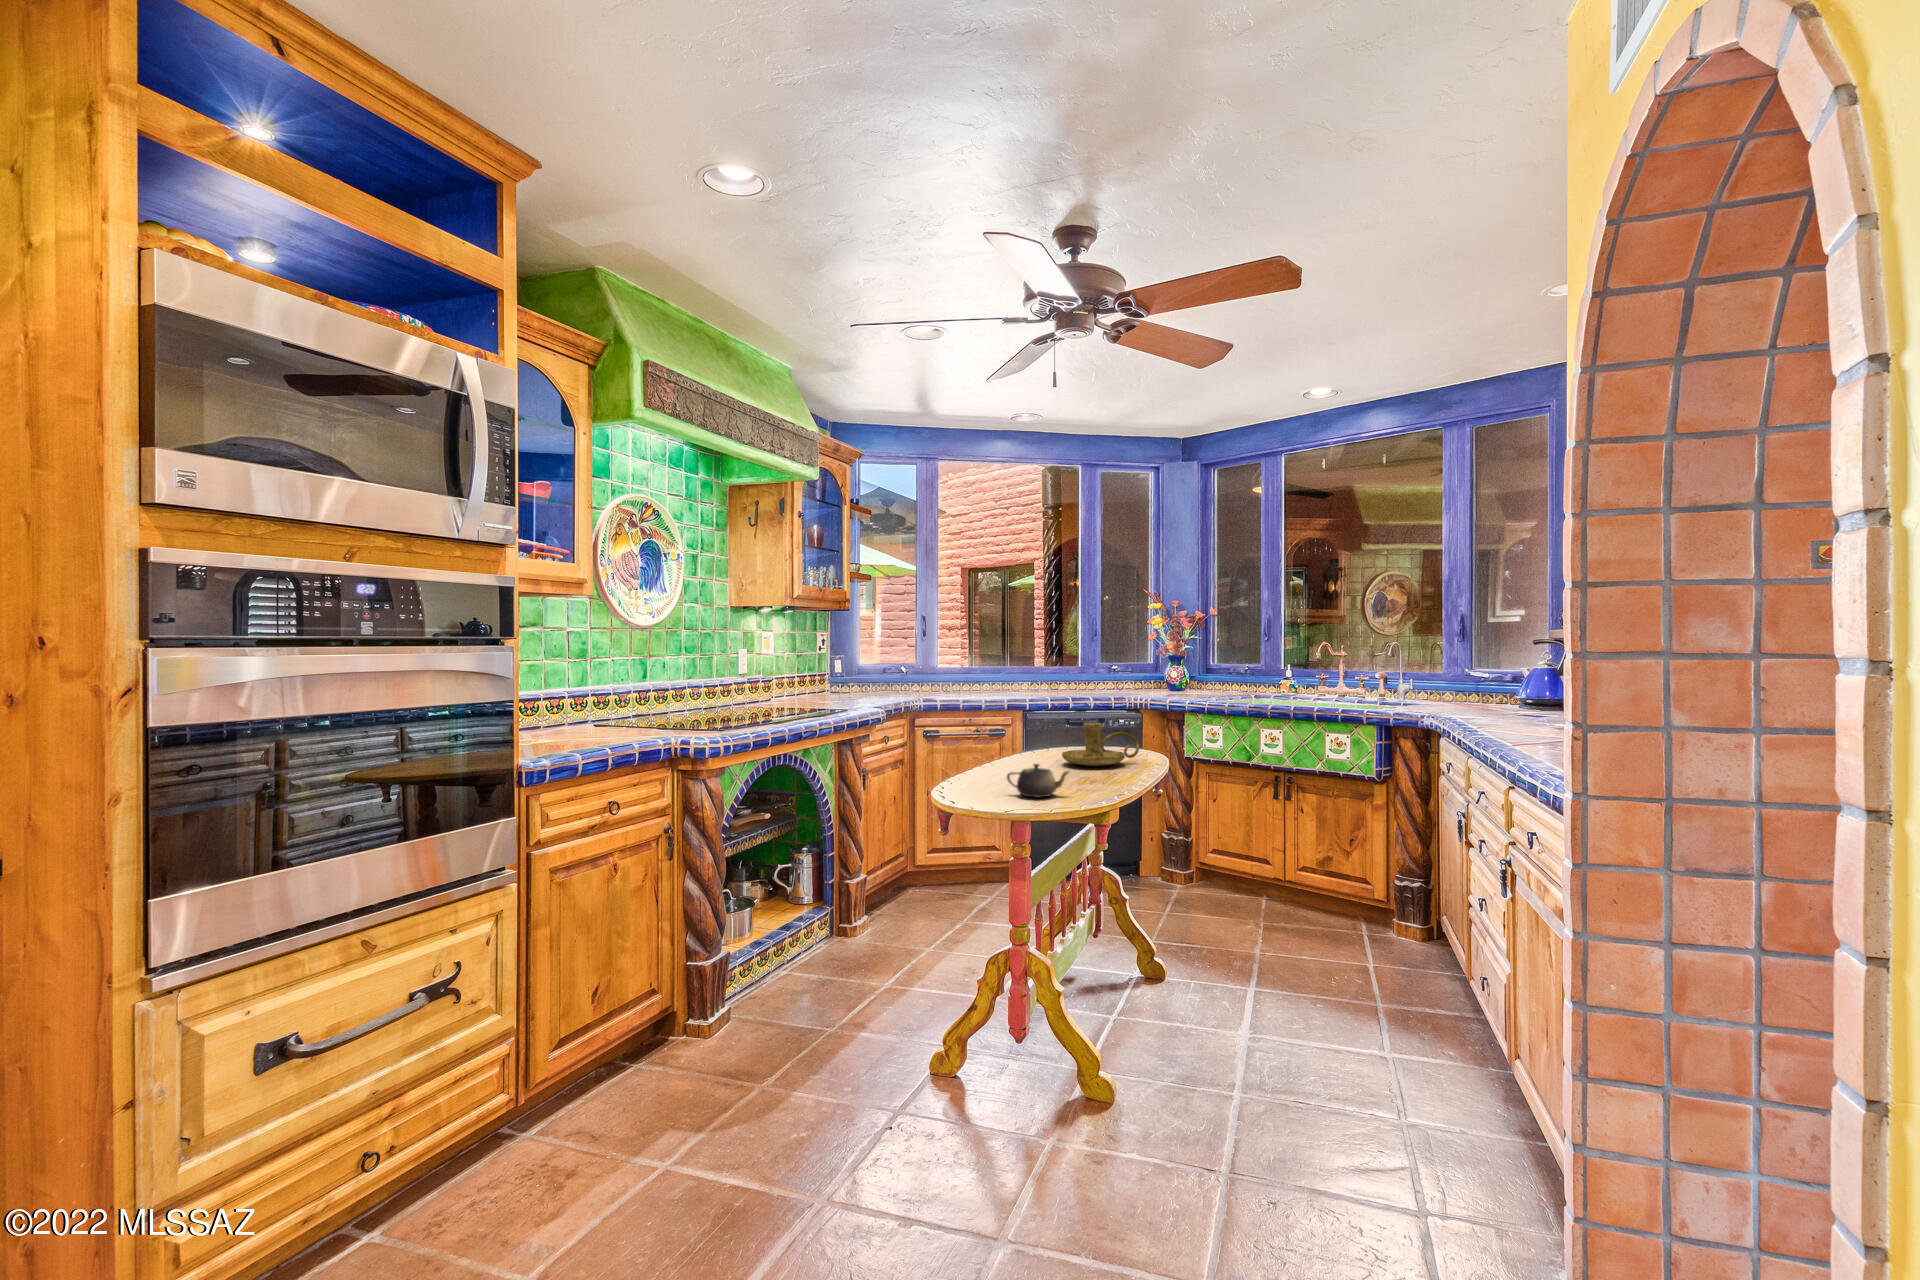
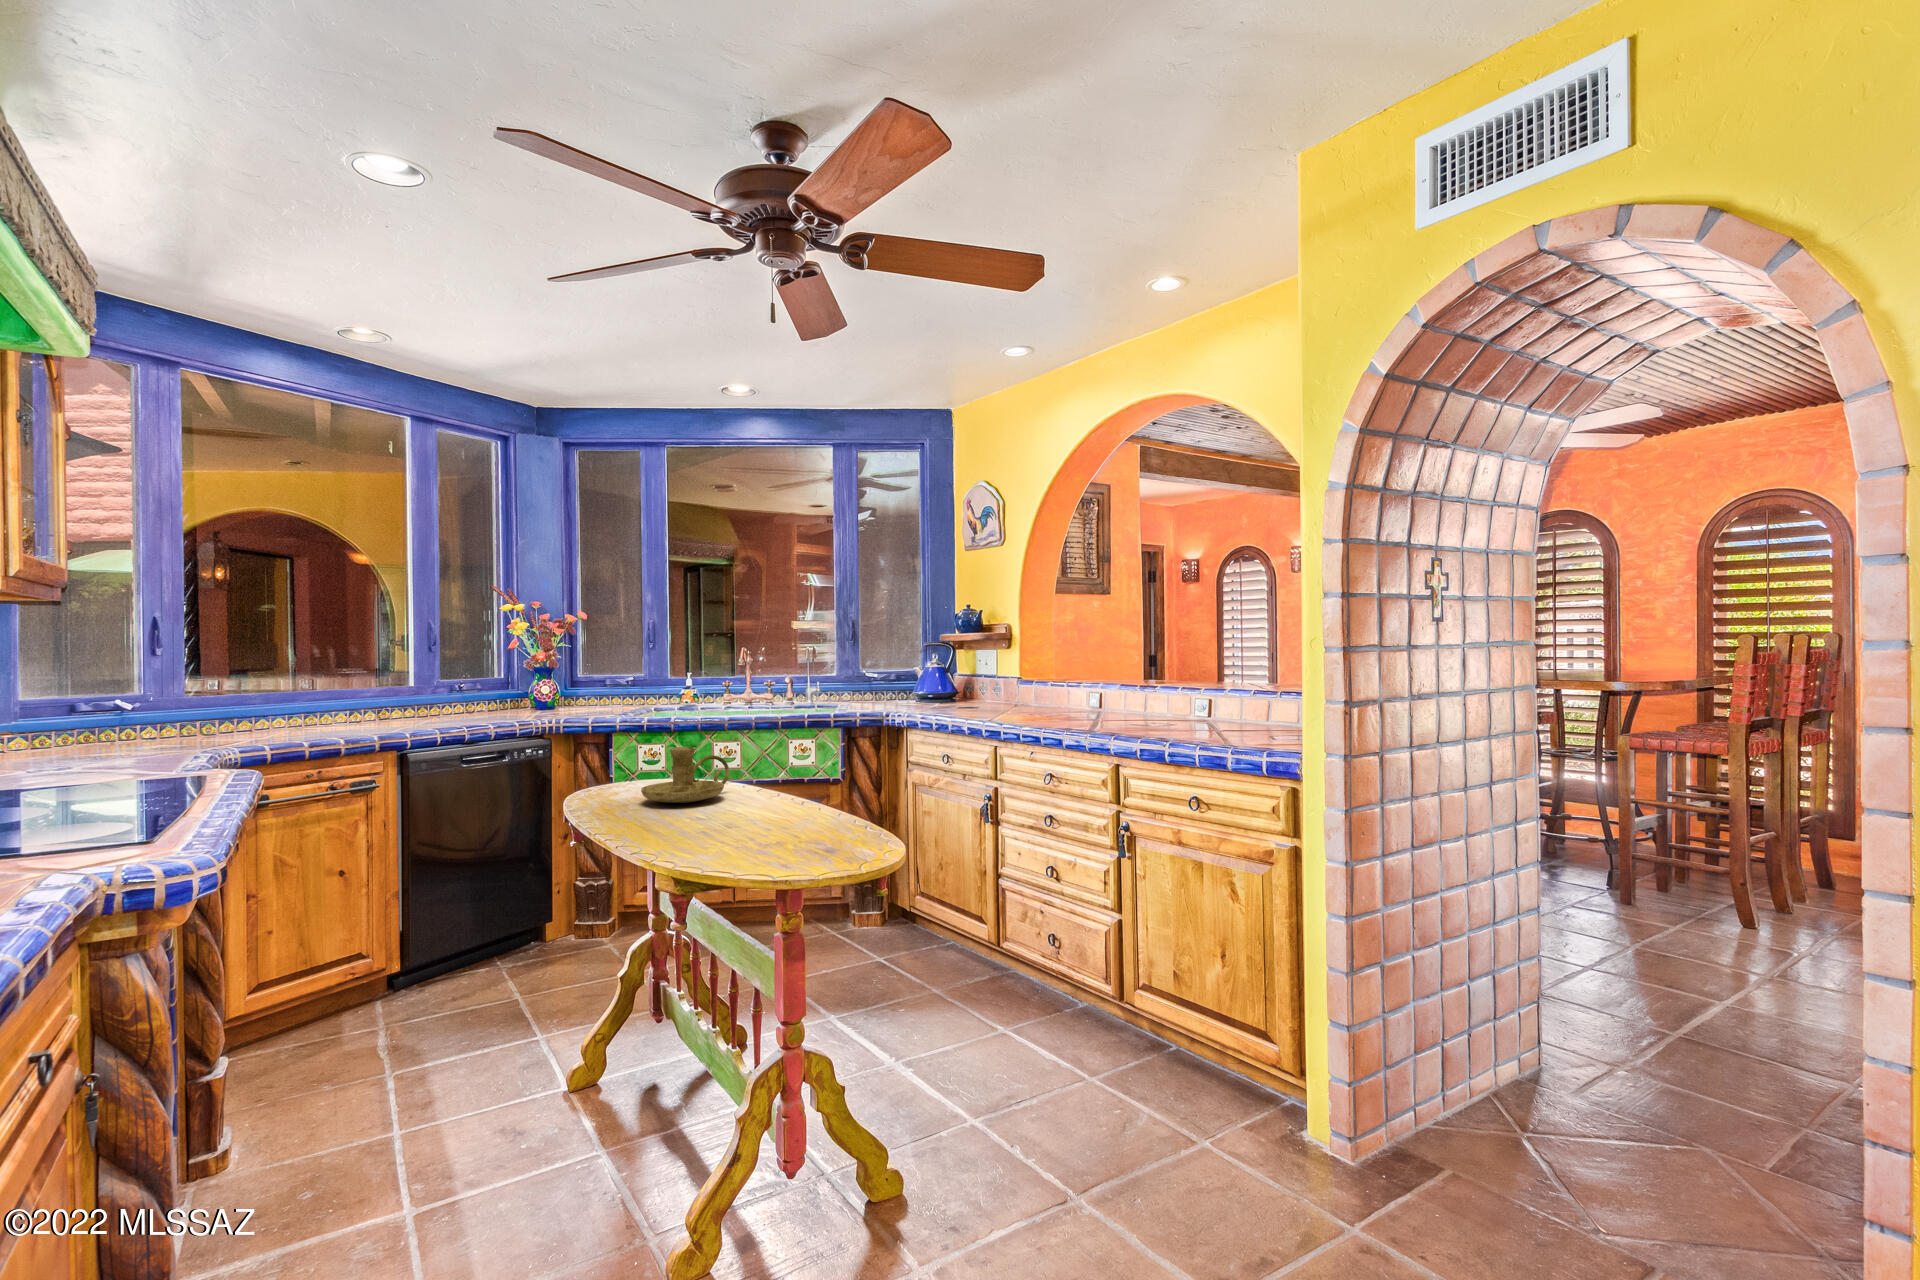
teapot: present [1007,764,1069,797] -> none [701,802,782,848]

